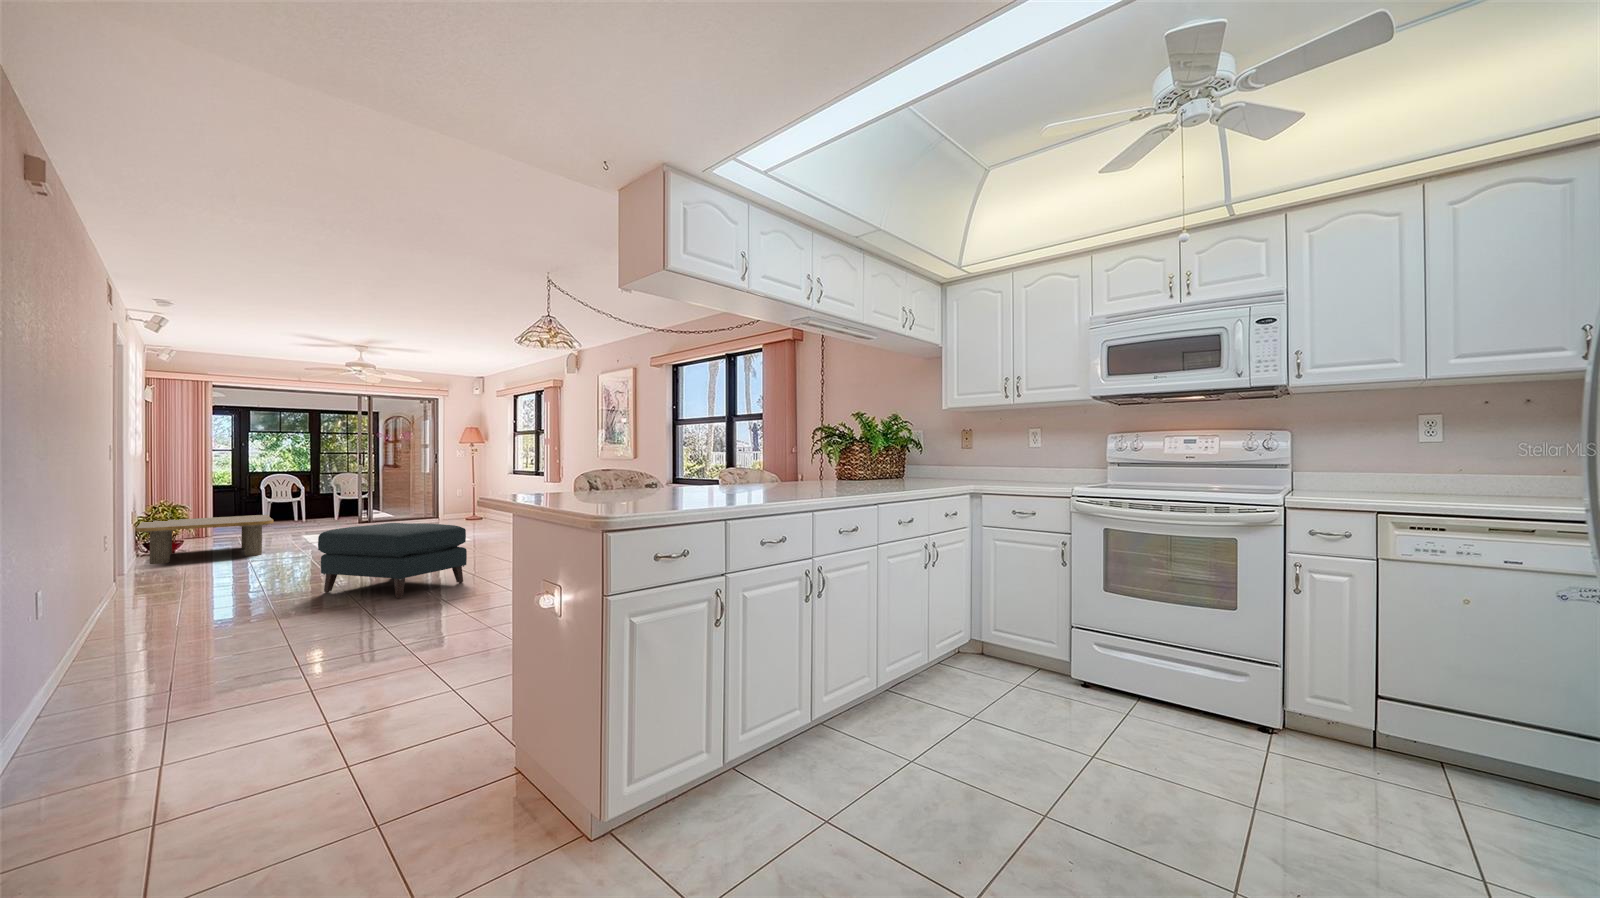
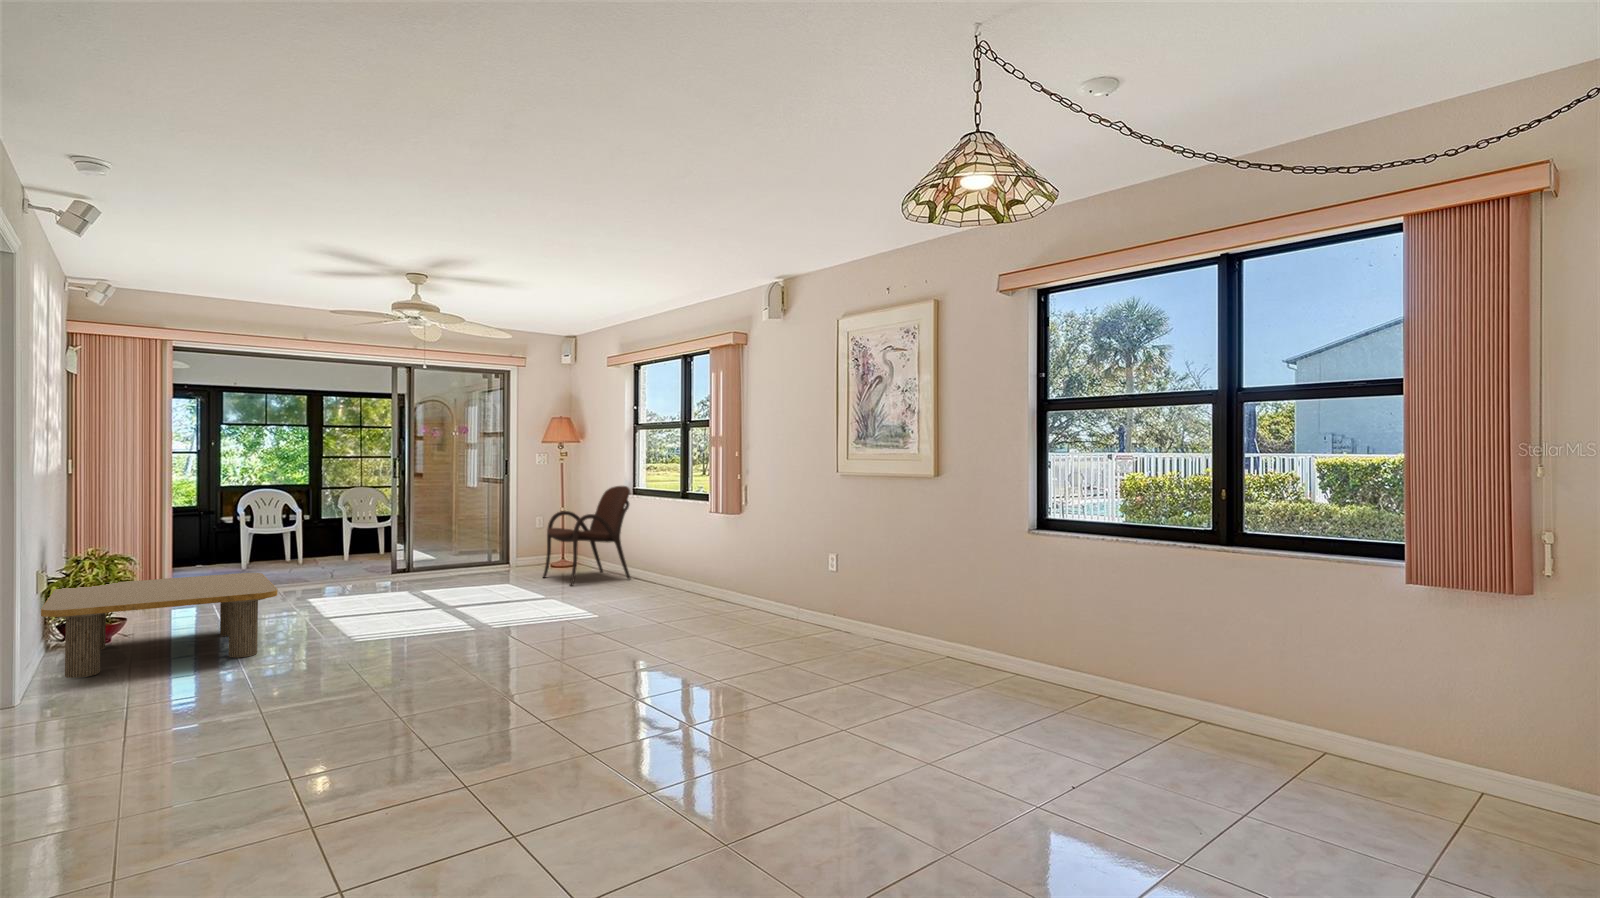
armchair: none [456,468,511,526] -> present [543,486,630,586]
ottoman: present [318,523,467,598] -> none [412,633,724,856]

